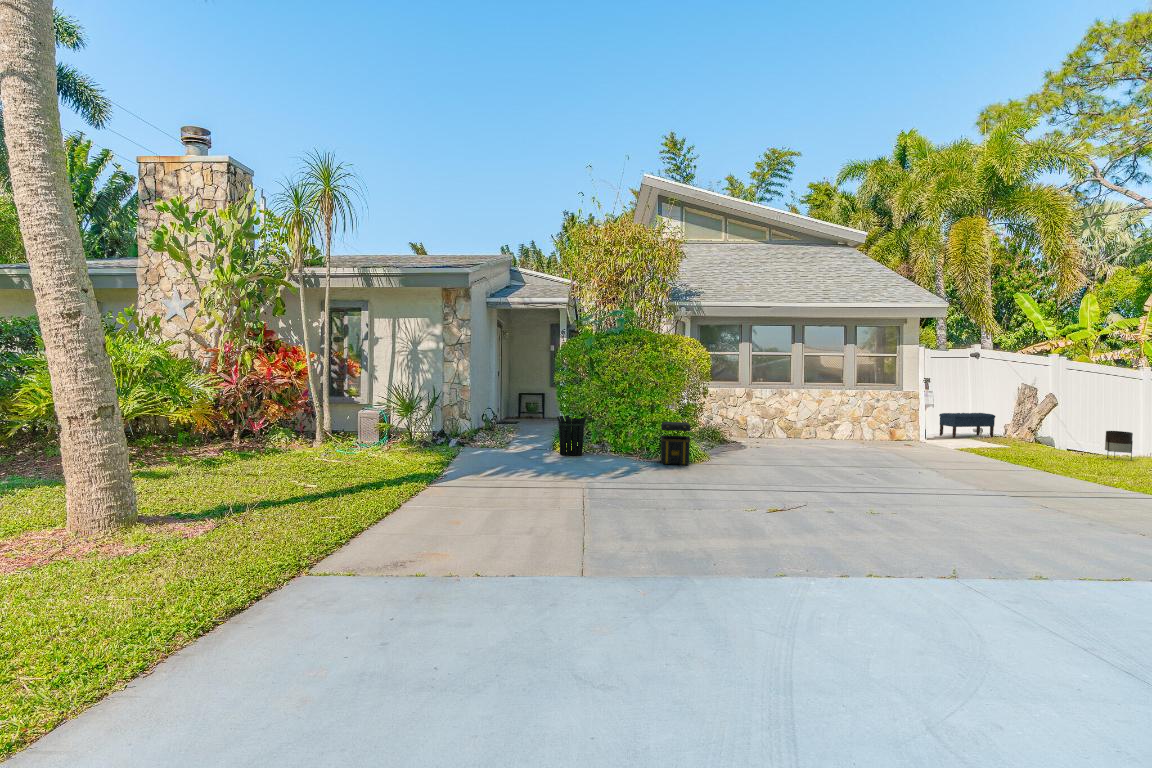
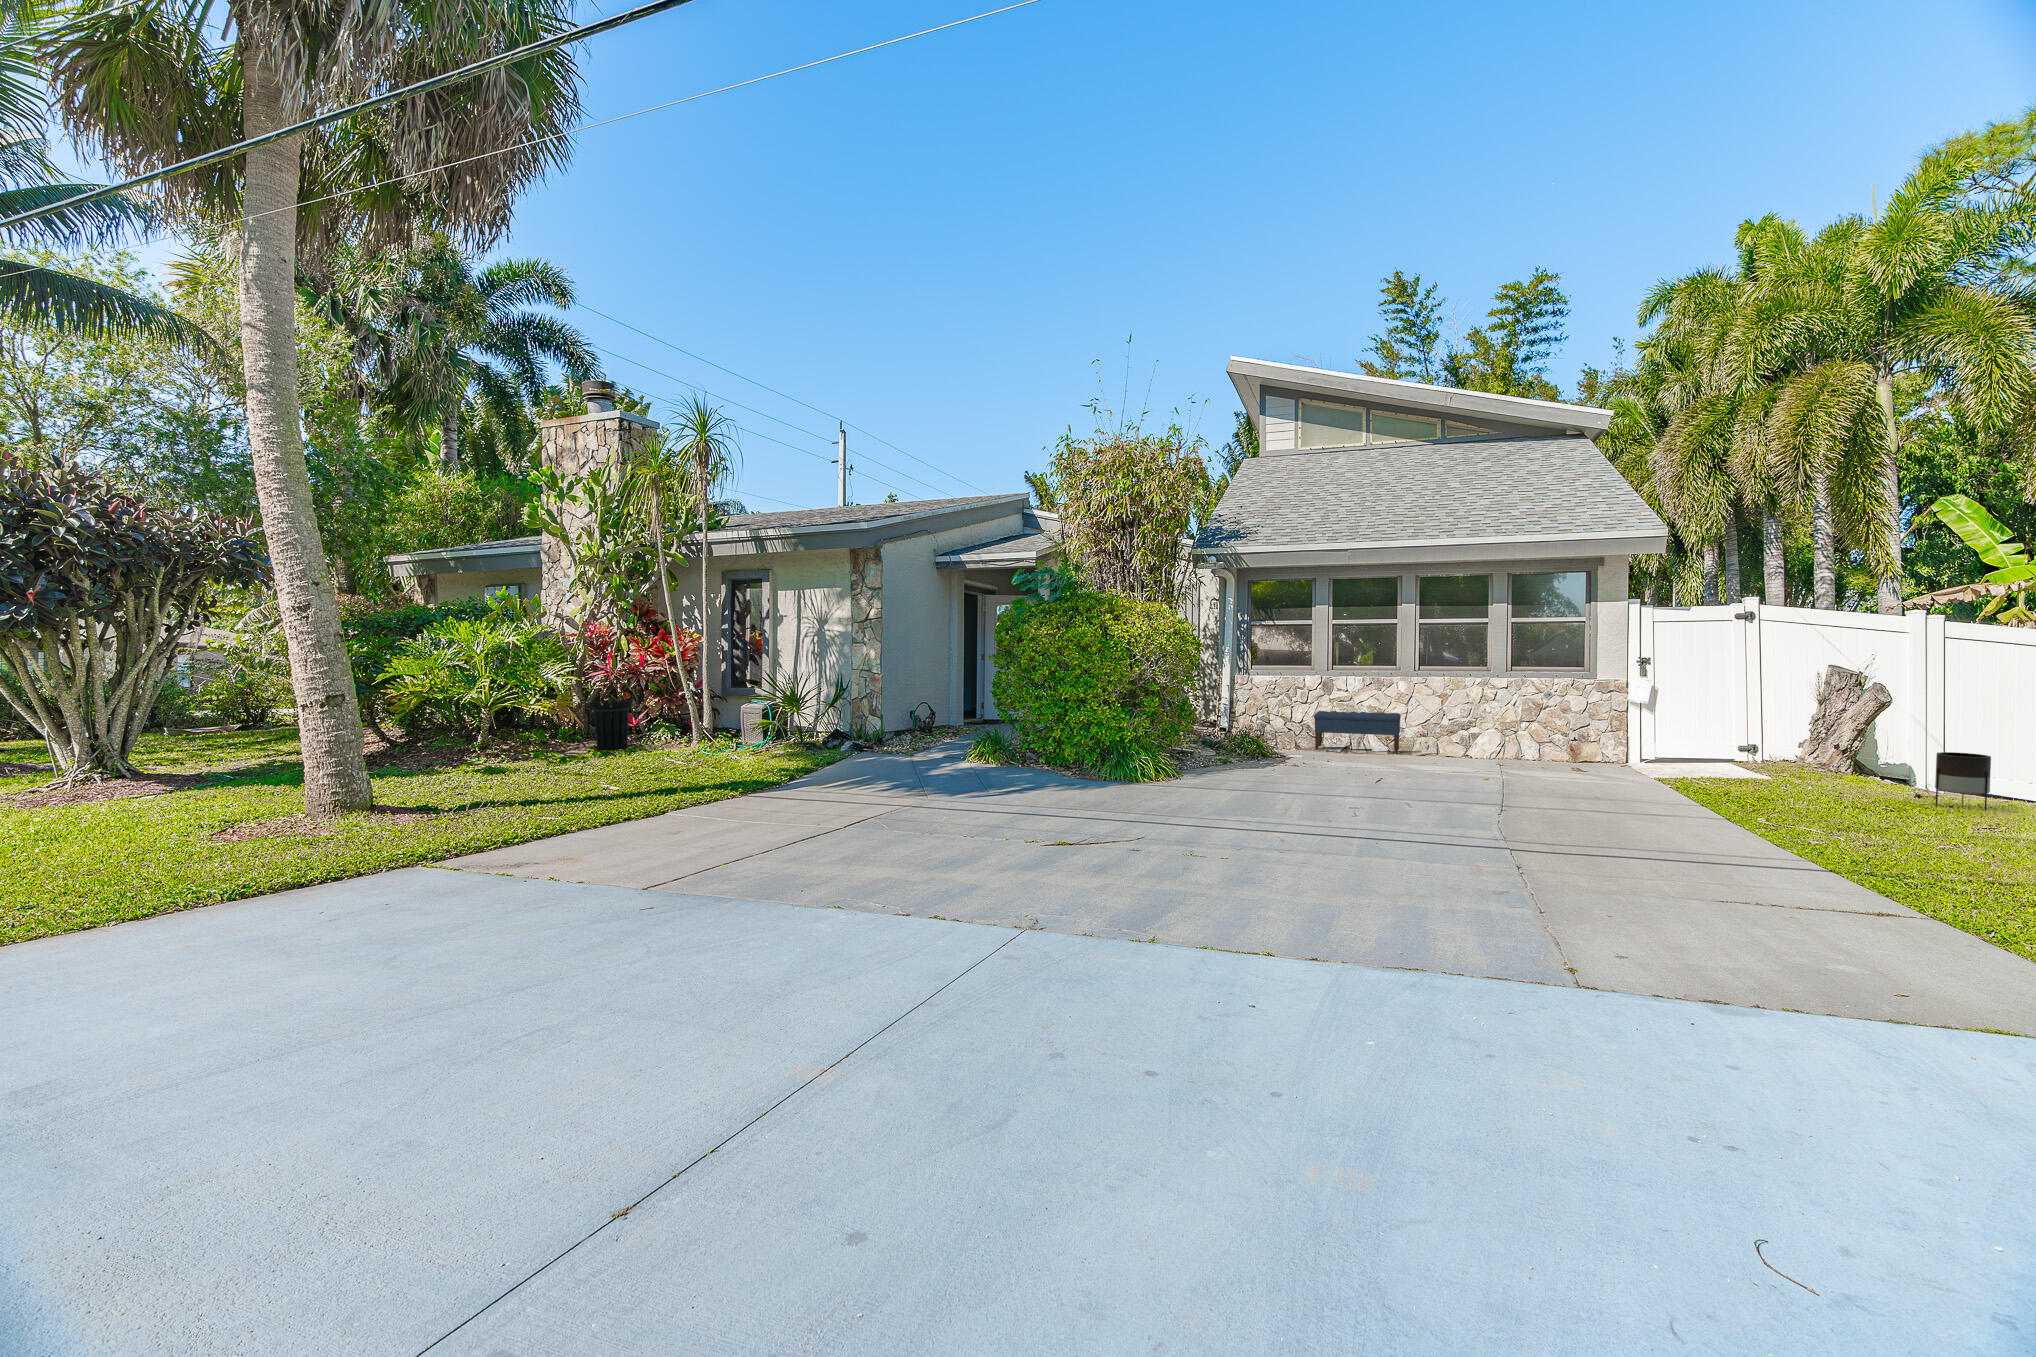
bench: present [939,413,995,438] -> present [1314,711,1401,753]
waste bin: present [557,416,587,456] -> present [590,700,631,749]
toolbox: present [661,422,691,465] -> none [1071,724,1122,785]

